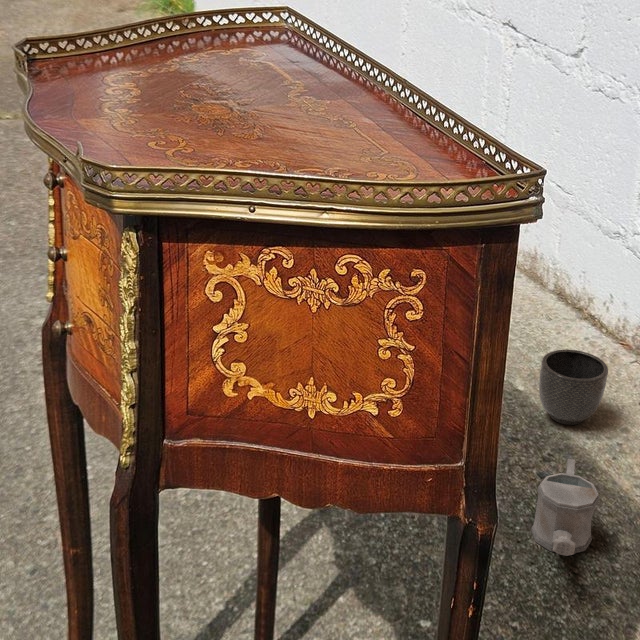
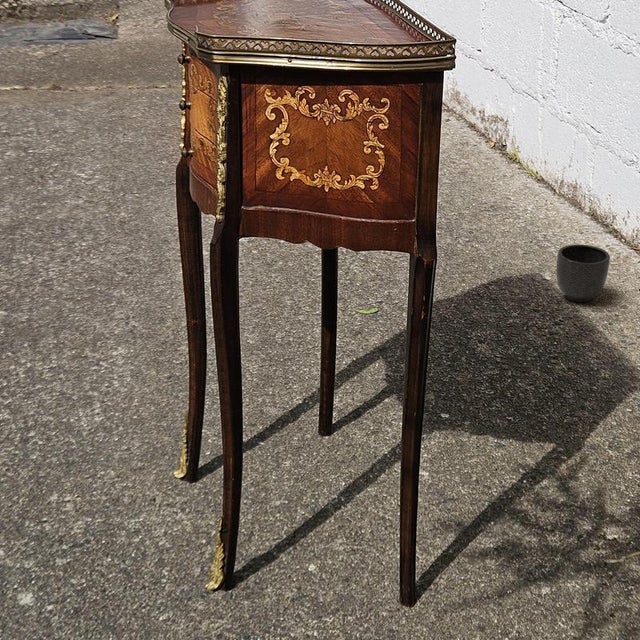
watering can: present [531,459,600,556] -> none [535,314,584,380]

